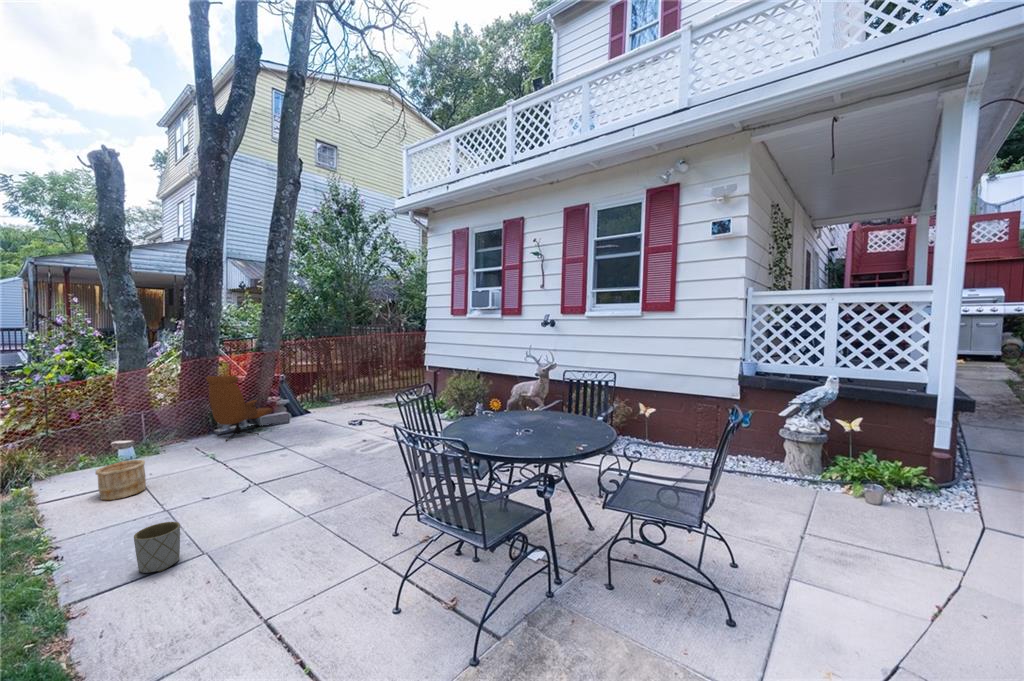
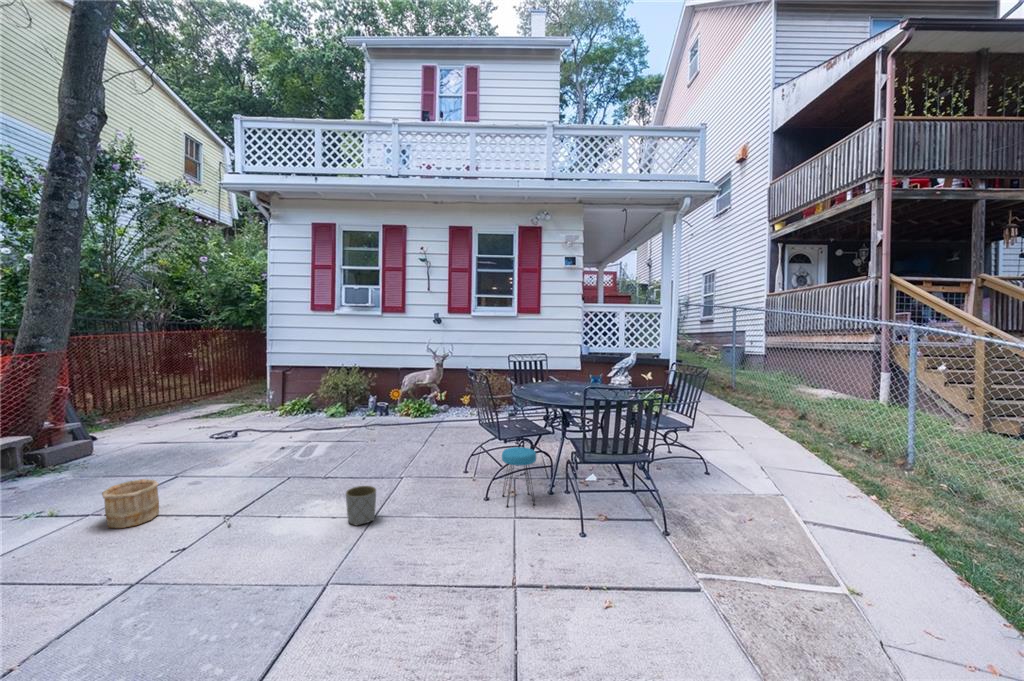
lounge chair: present [206,375,272,441] -> none [59,383,129,471]
stool: none [264,527,336,644] -> present [502,447,536,507]

